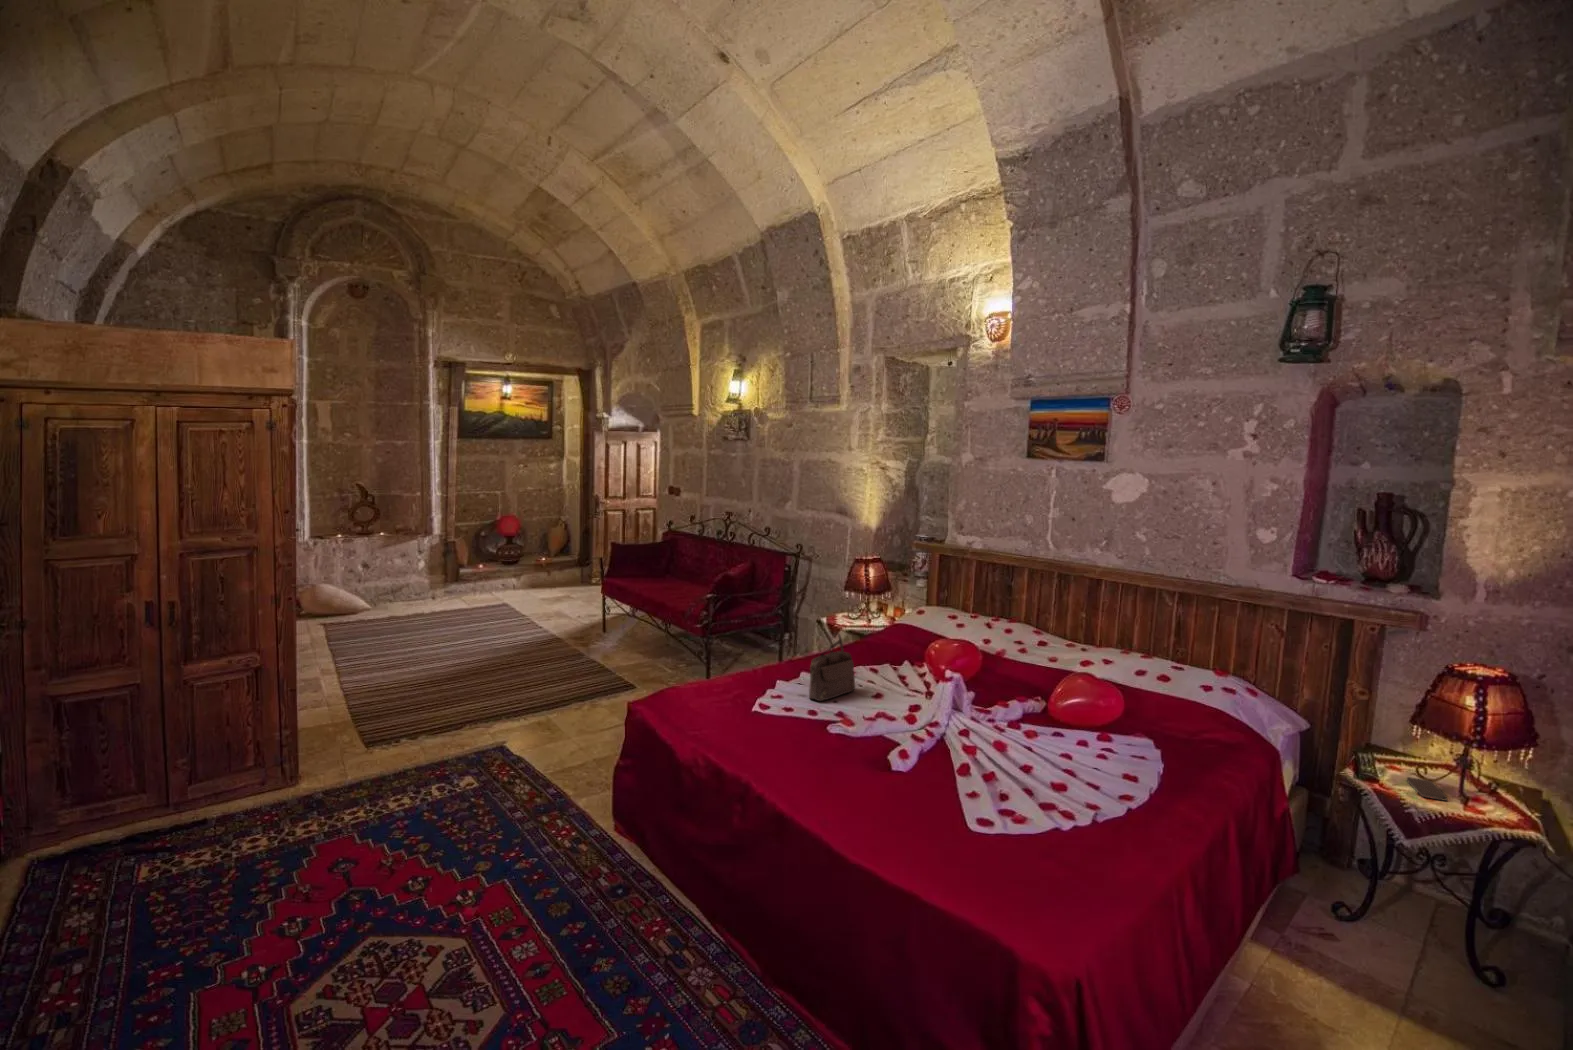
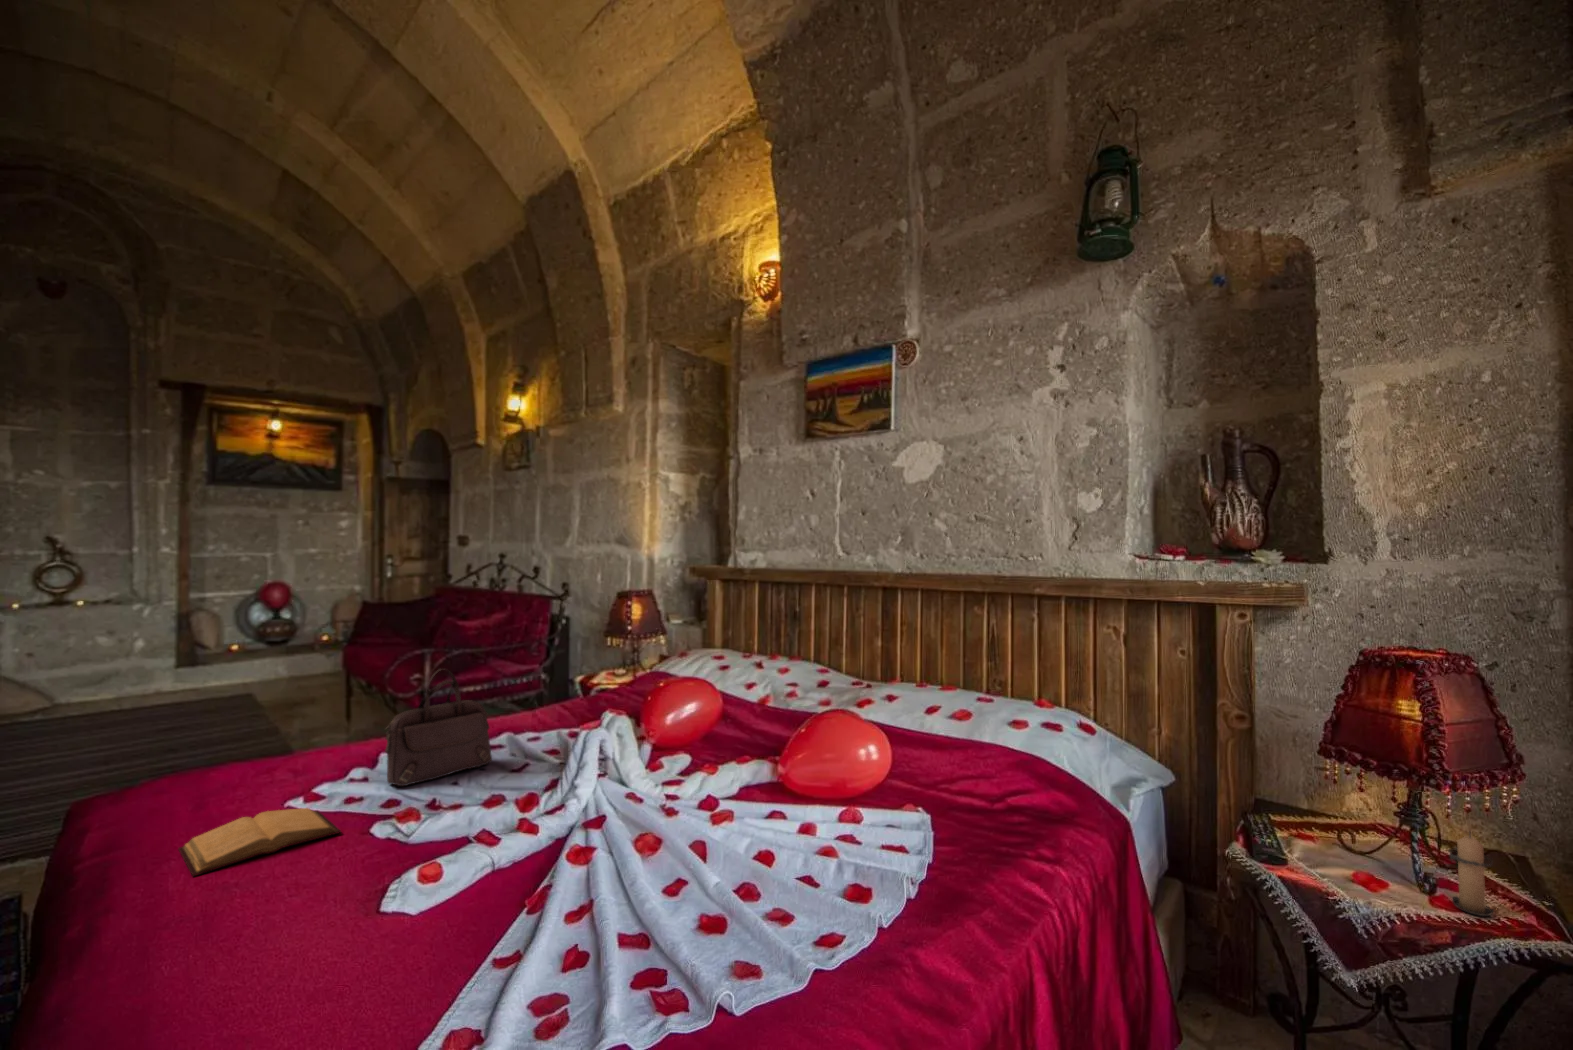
book: none [747,711,822,742] -> present [179,808,341,876]
candle: none [1475,770,1507,816] -> present [1448,832,1493,916]
smartphone: present [1407,777,1448,801] -> none [1325,850,1399,892]

